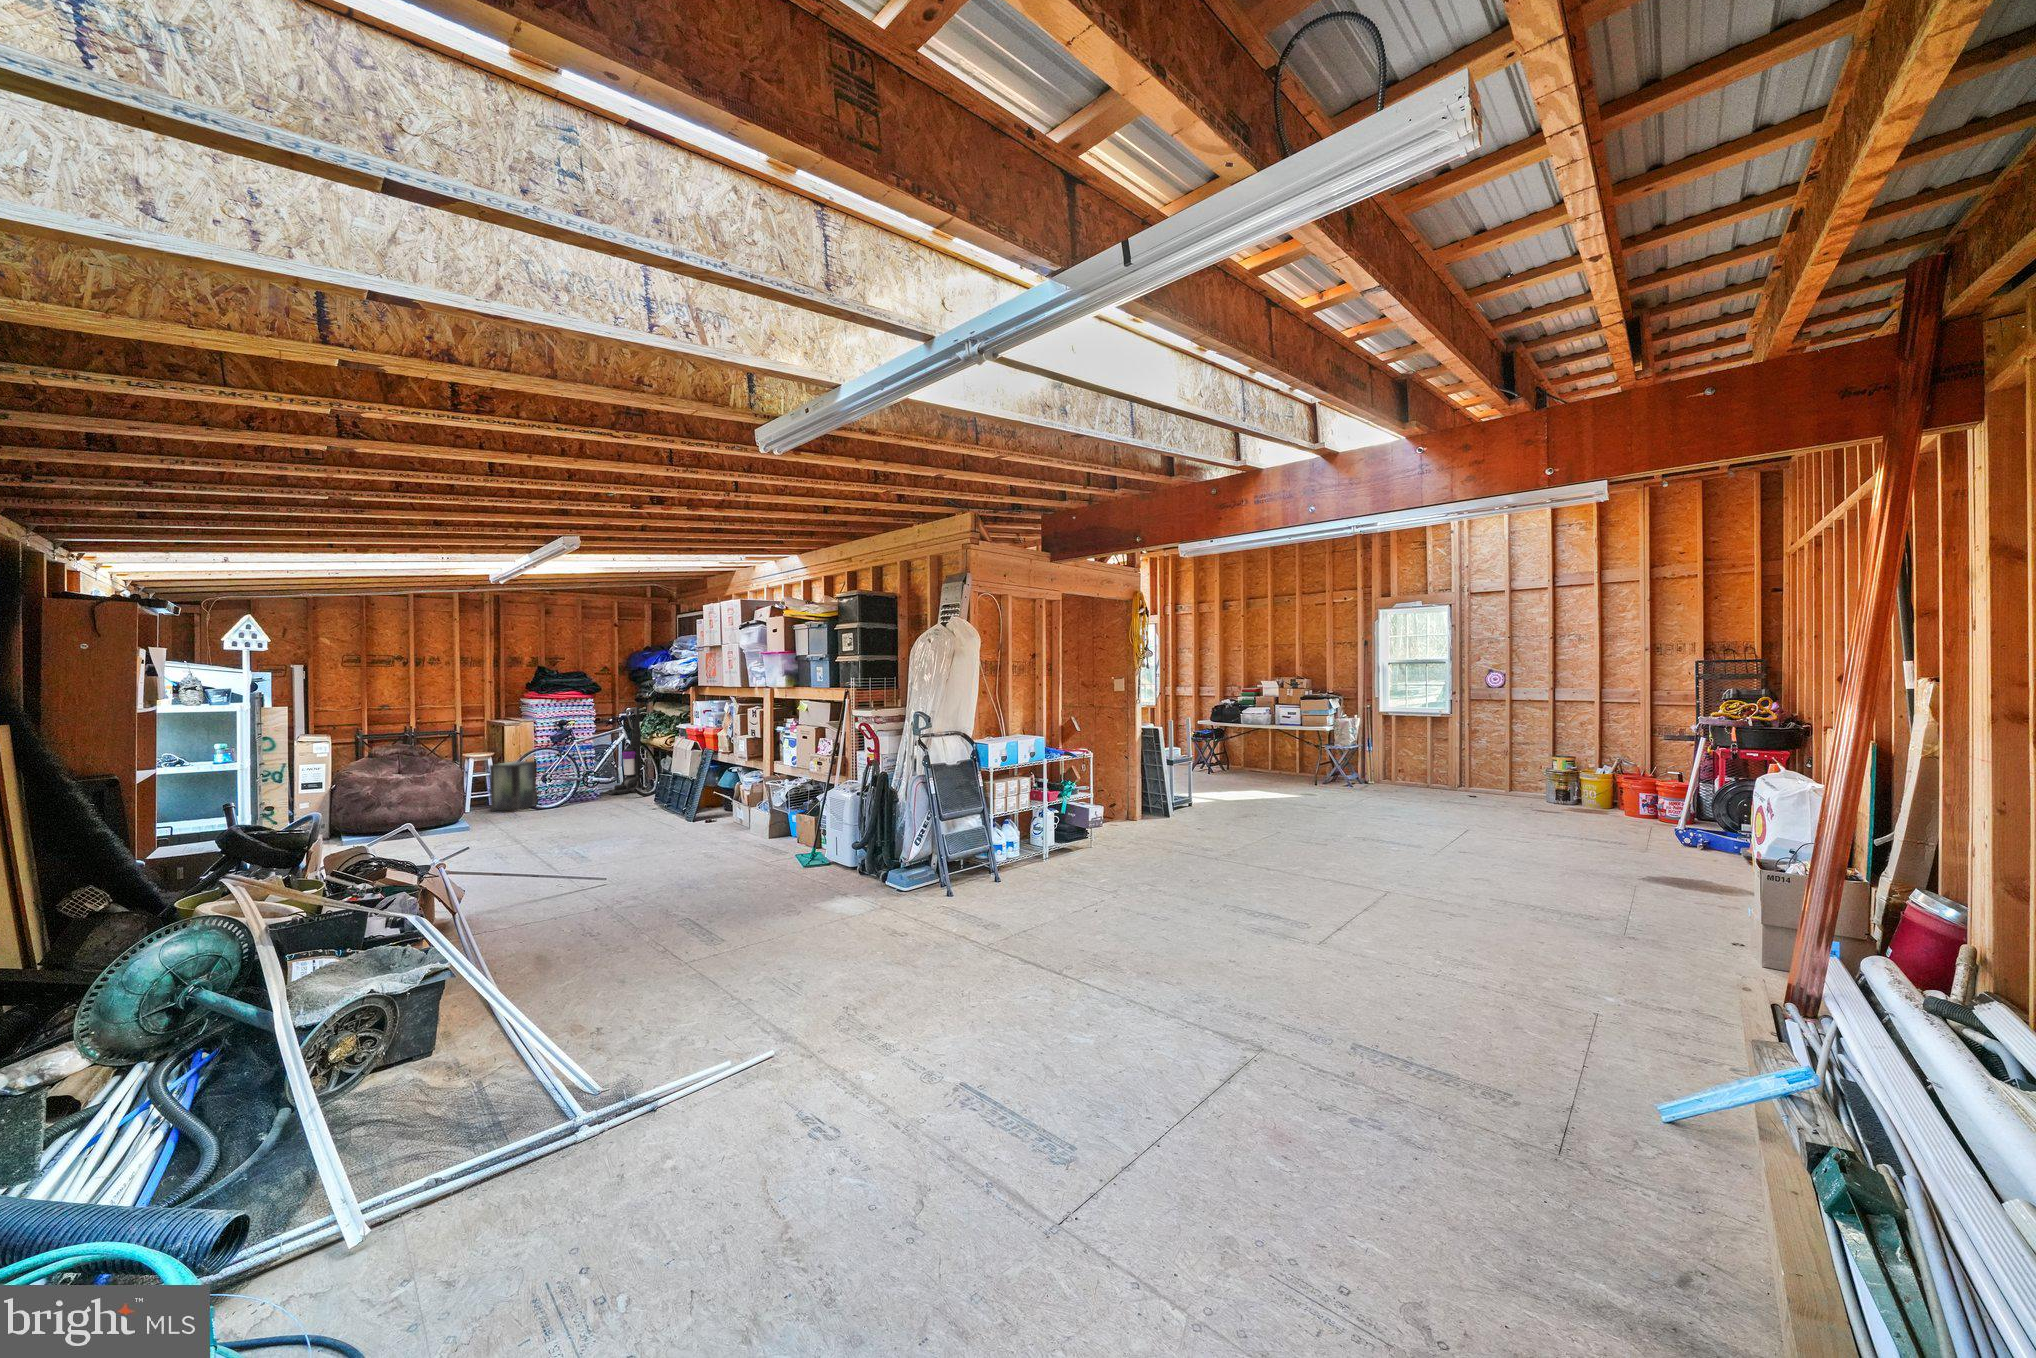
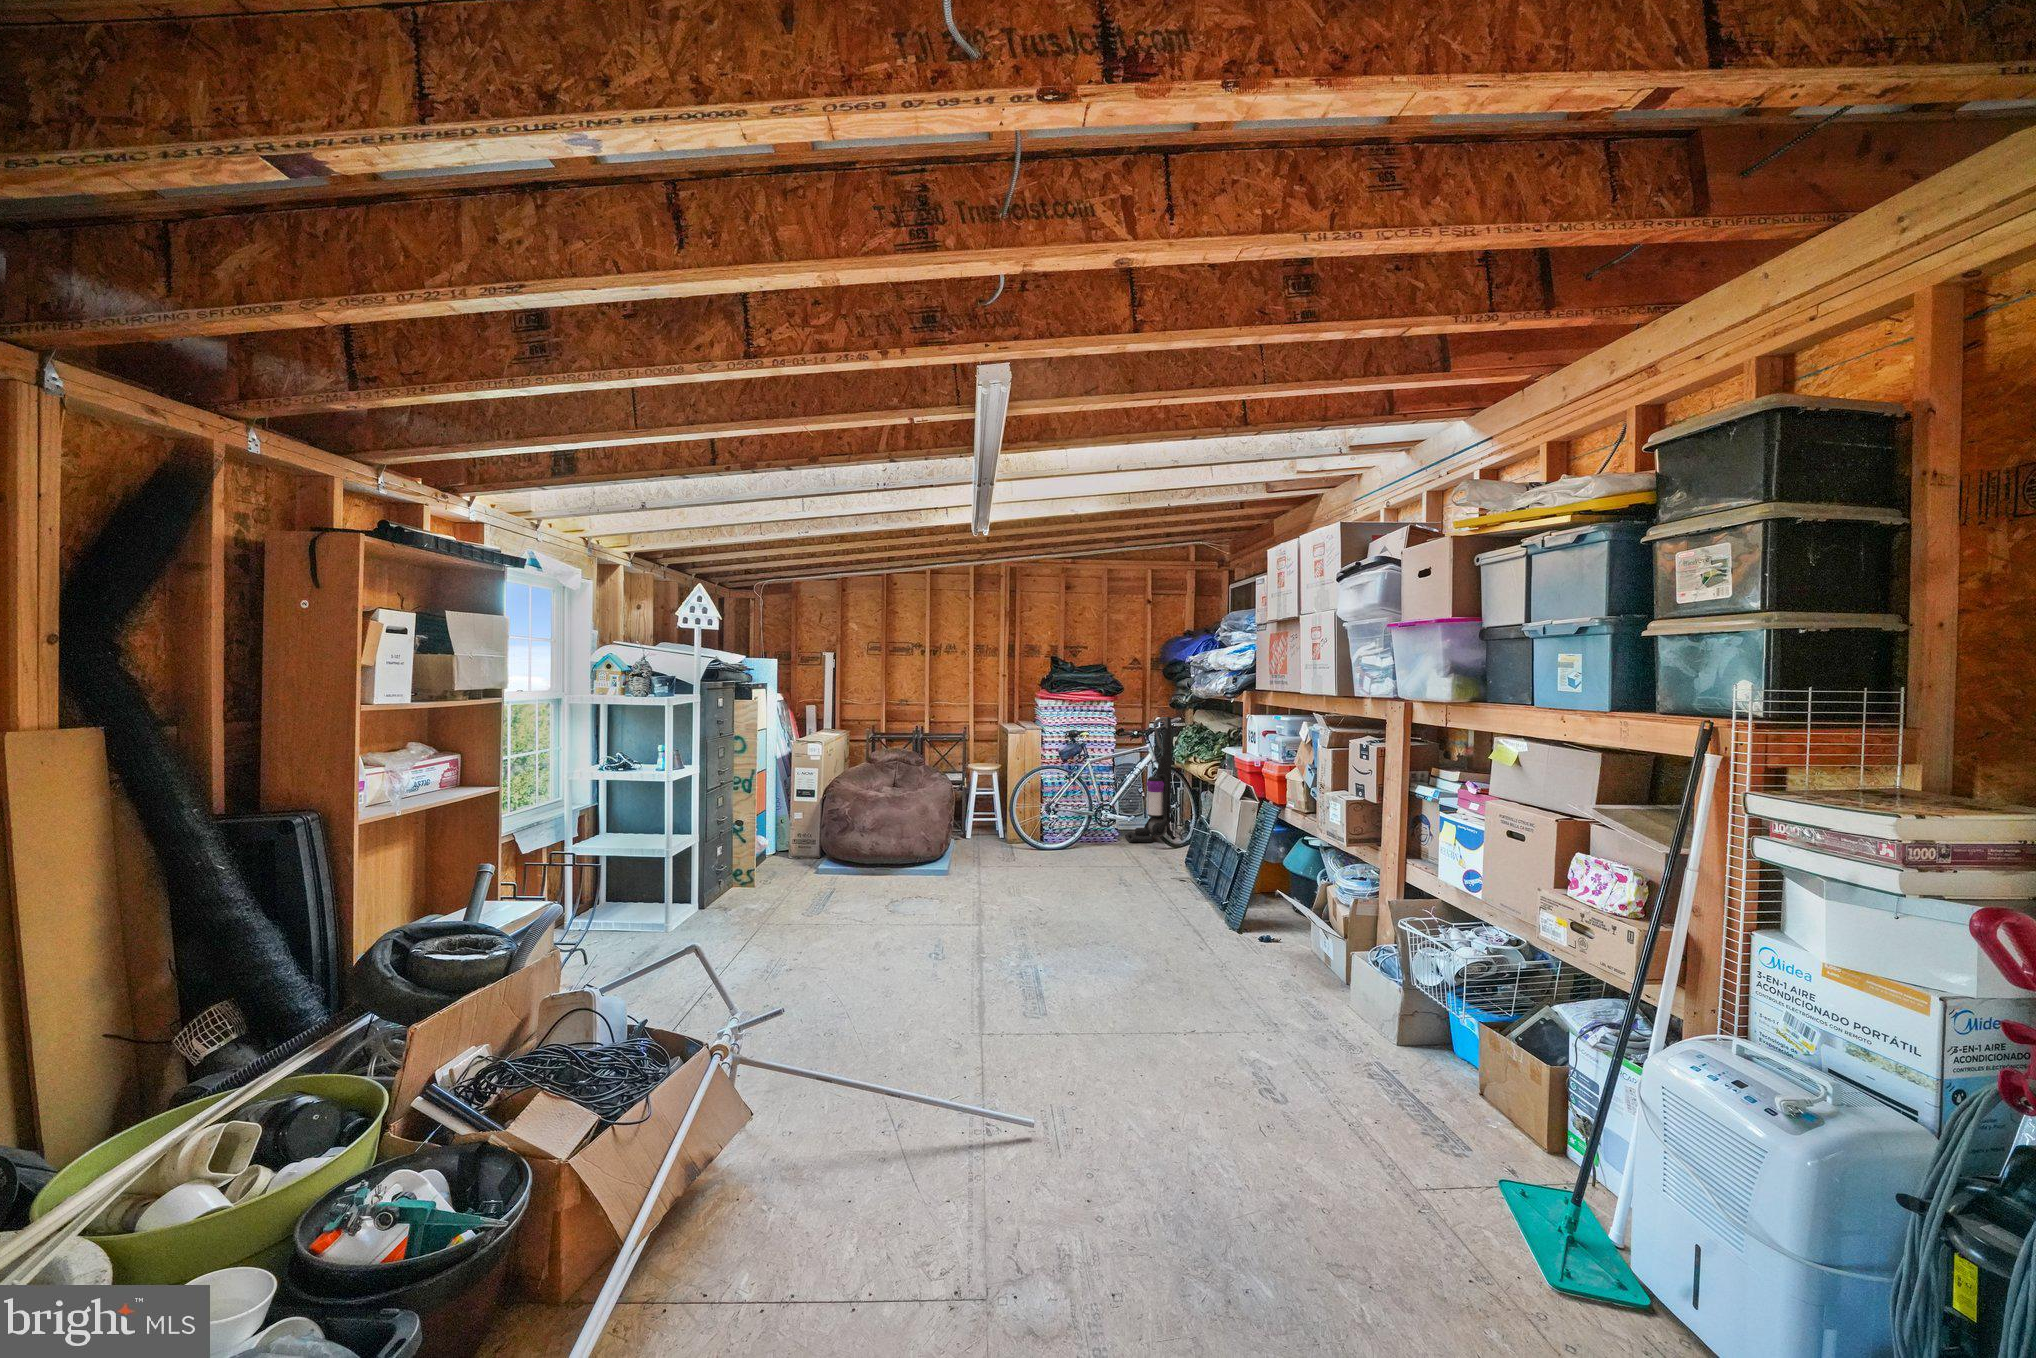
storage box: present [489,761,537,811] -> none [982,782,1035,854]

